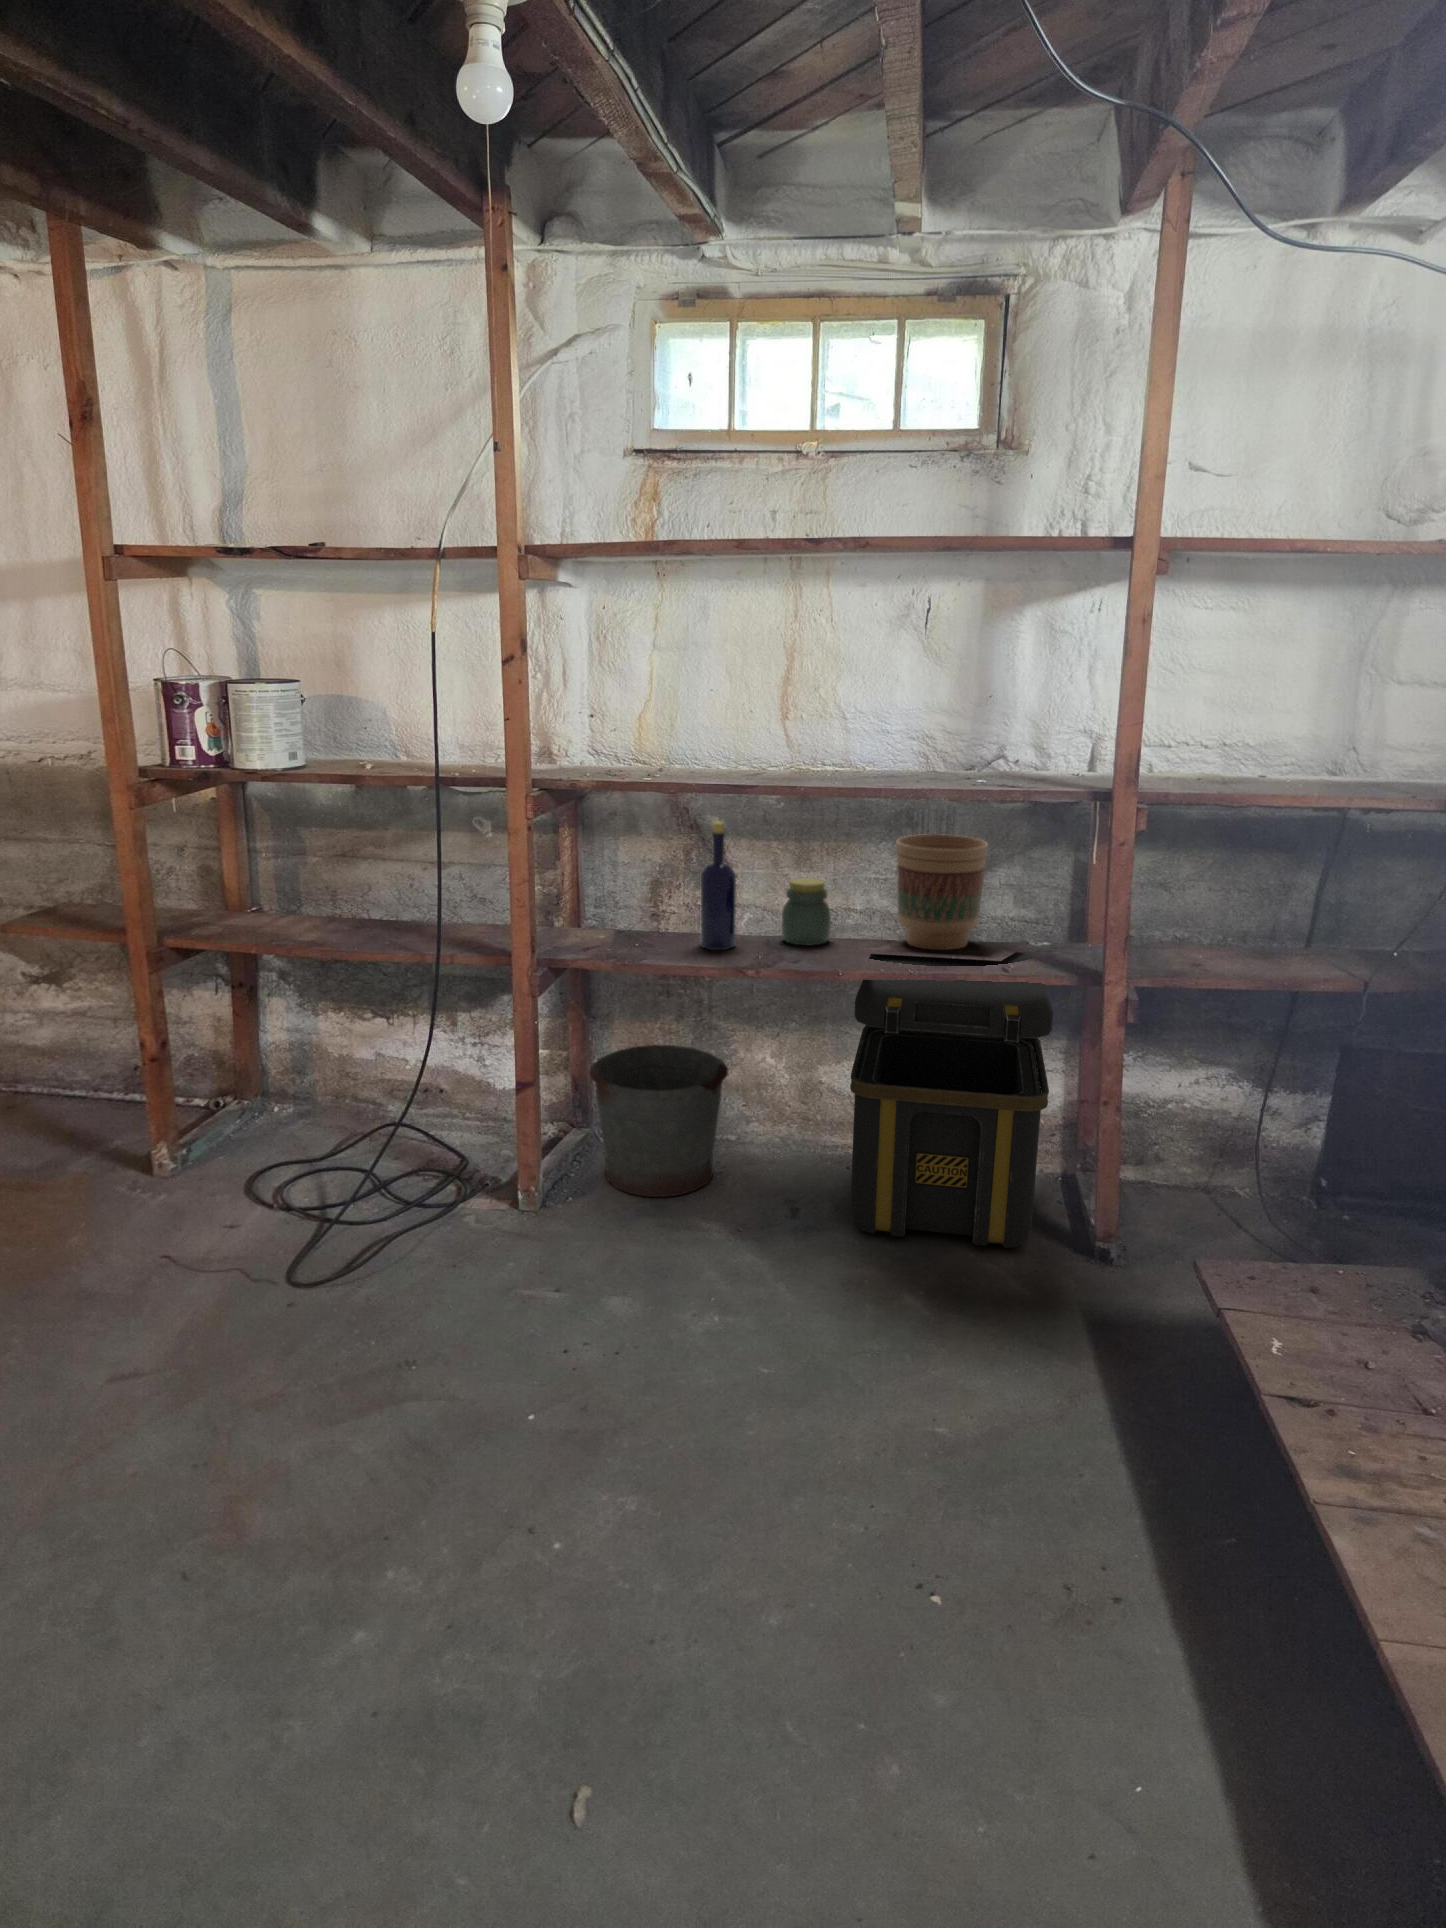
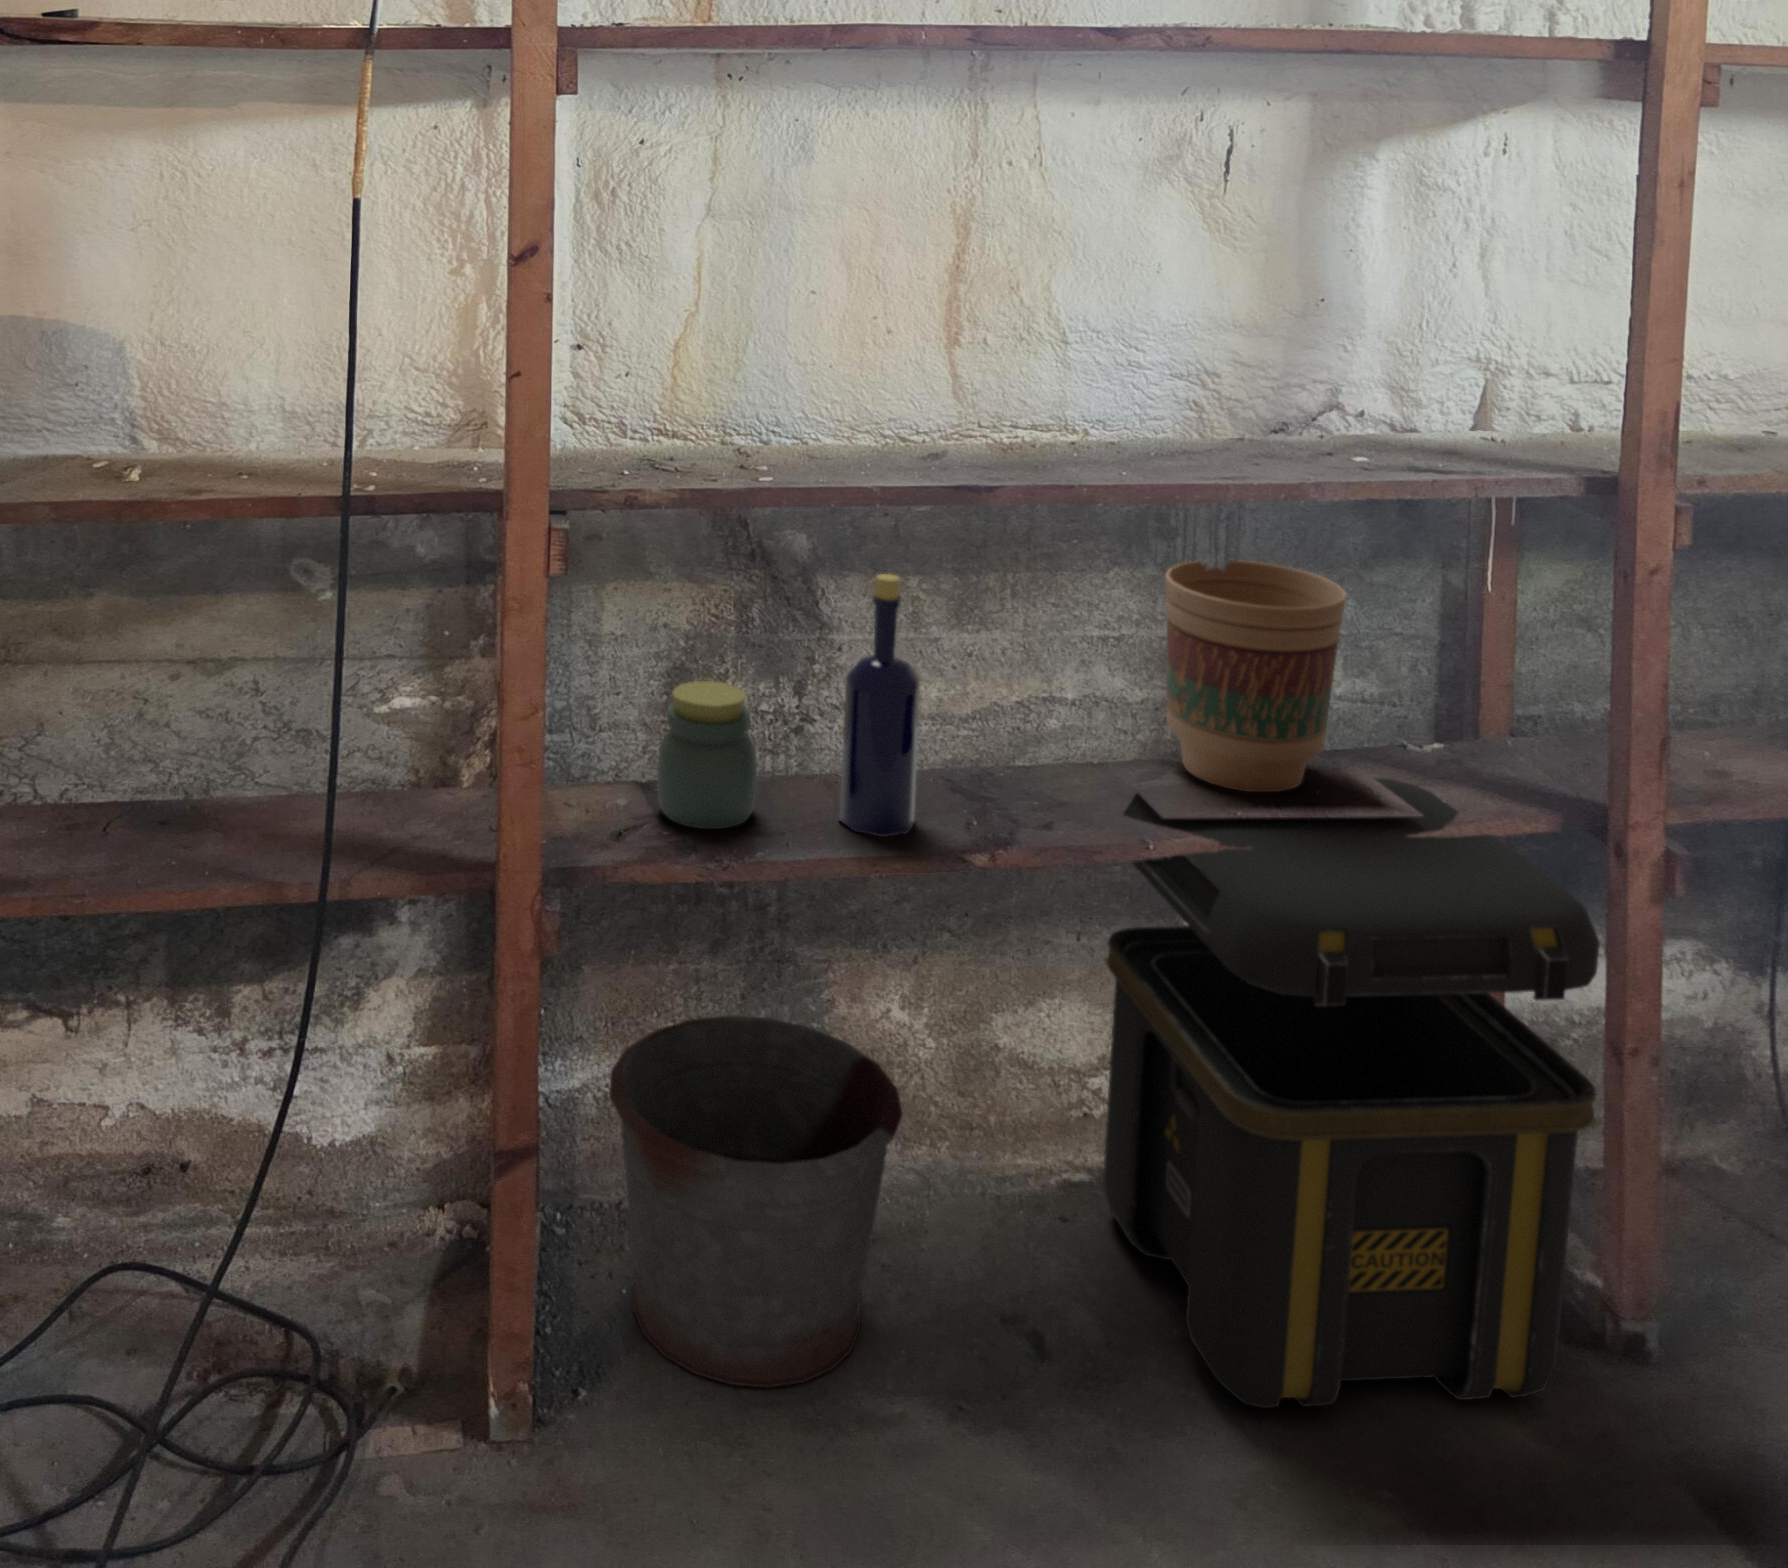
jar: present [782,878,831,945] -> present [657,681,757,829]

